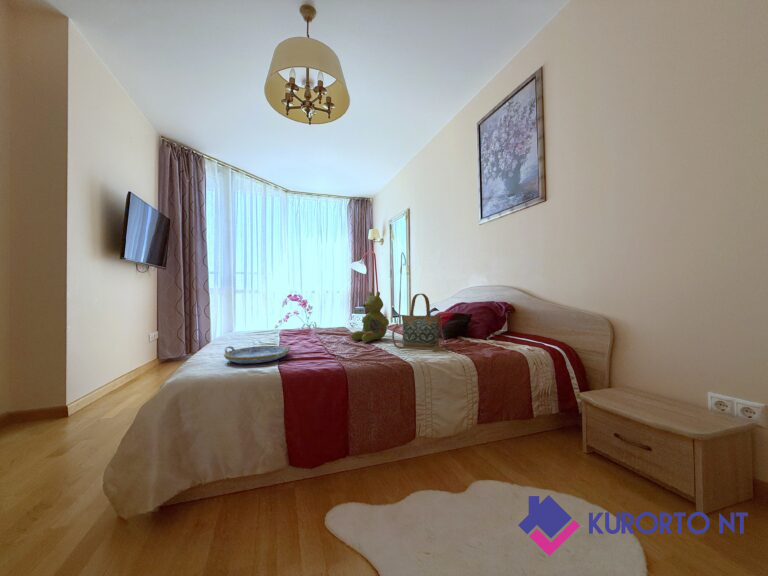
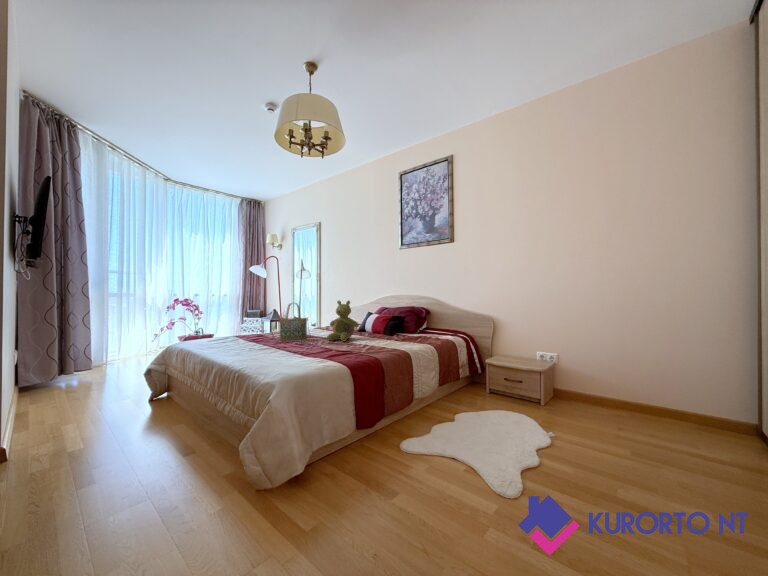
handbag: present [392,294,446,351] -> present [272,303,312,342]
serving tray: present [224,346,290,364] -> none [261,347,318,364]

